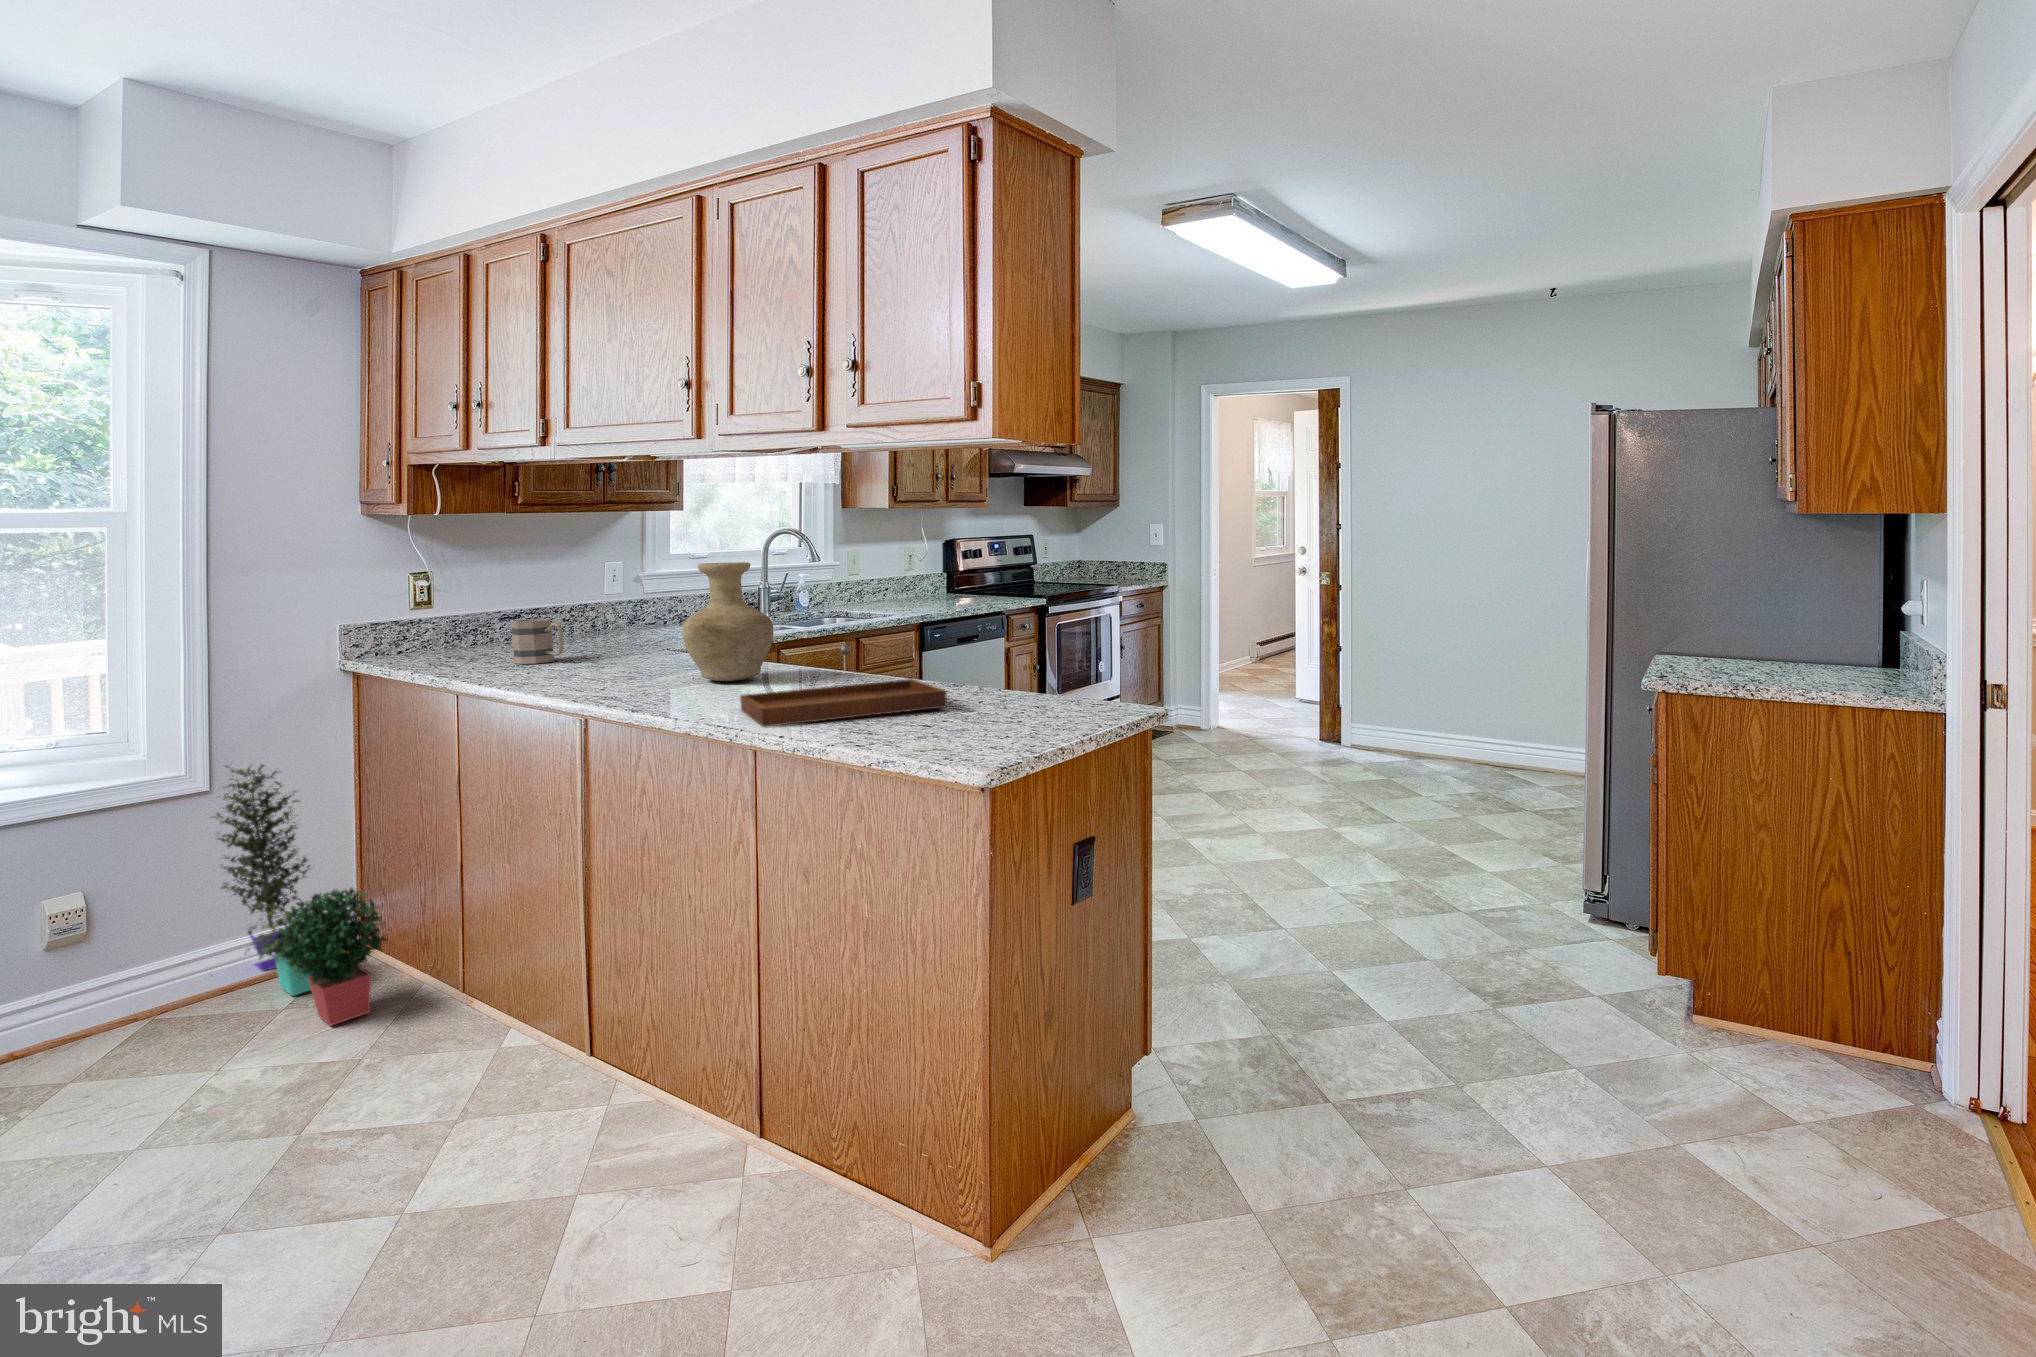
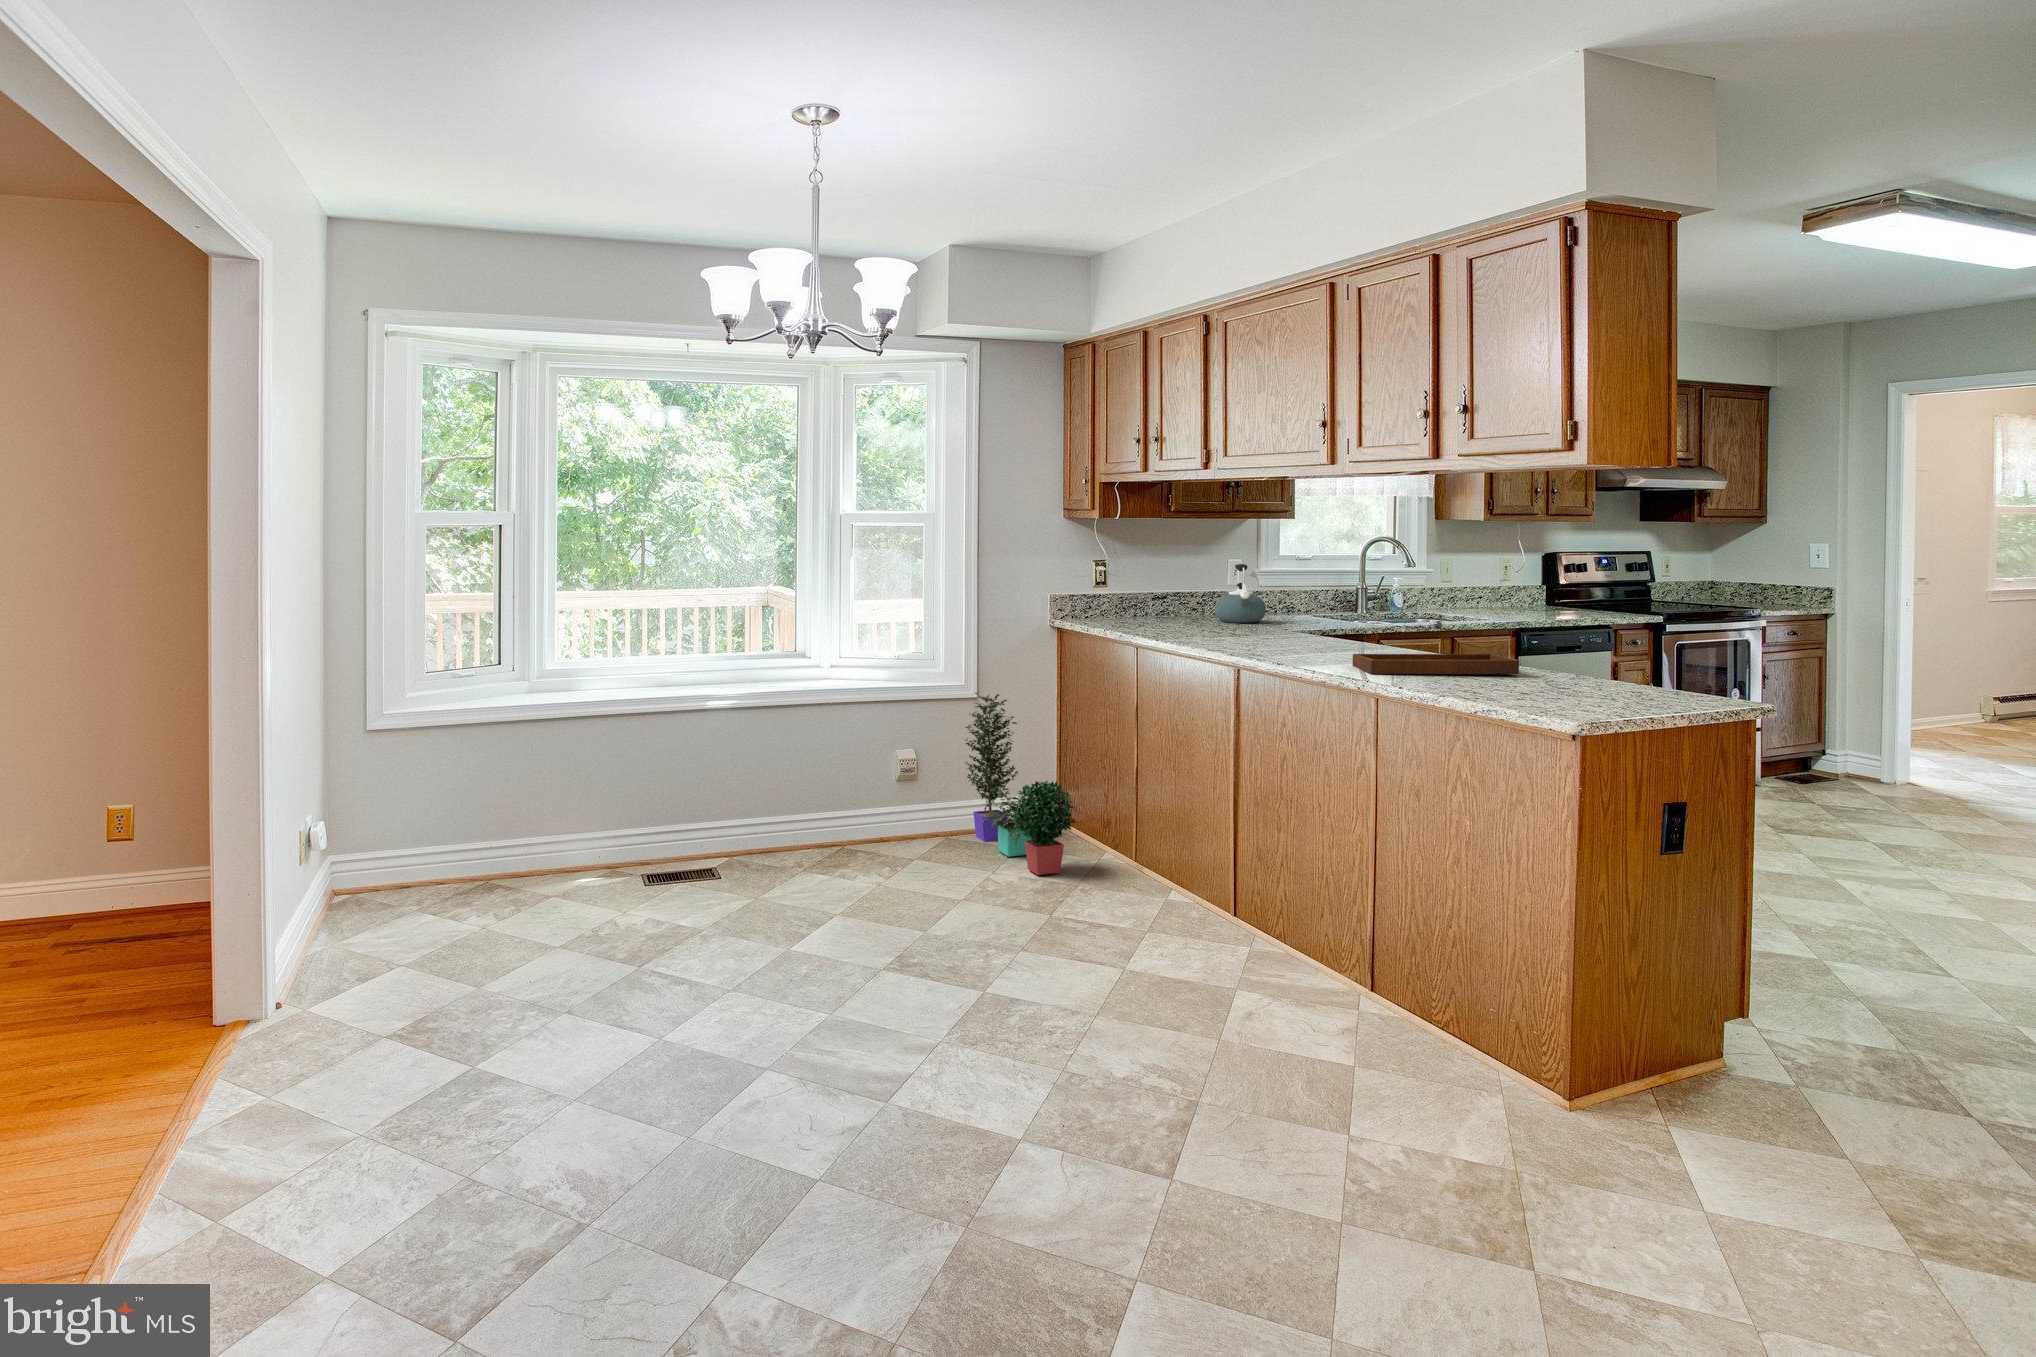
vase: present [682,562,773,681] -> none [1306,558,1378,651]
kettle: none [586,567,650,639] -> present [1215,564,1266,623]
mug: present [510,619,563,664] -> none [1171,600,1209,633]

